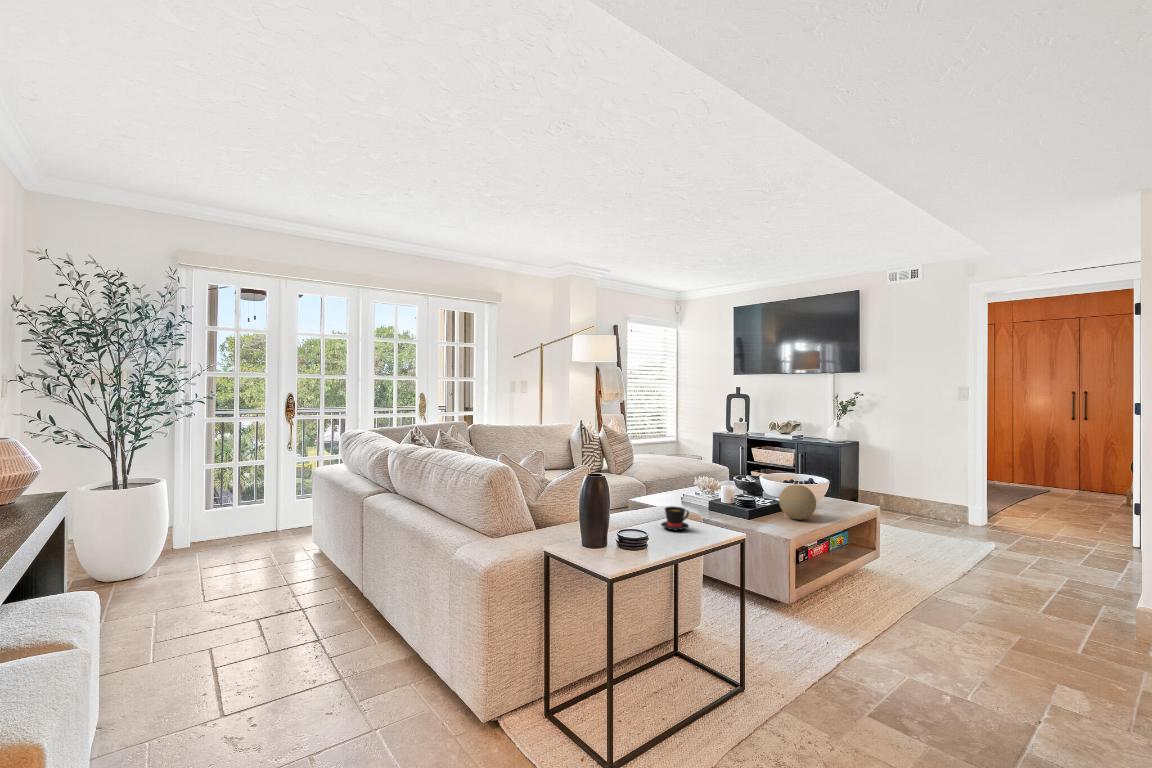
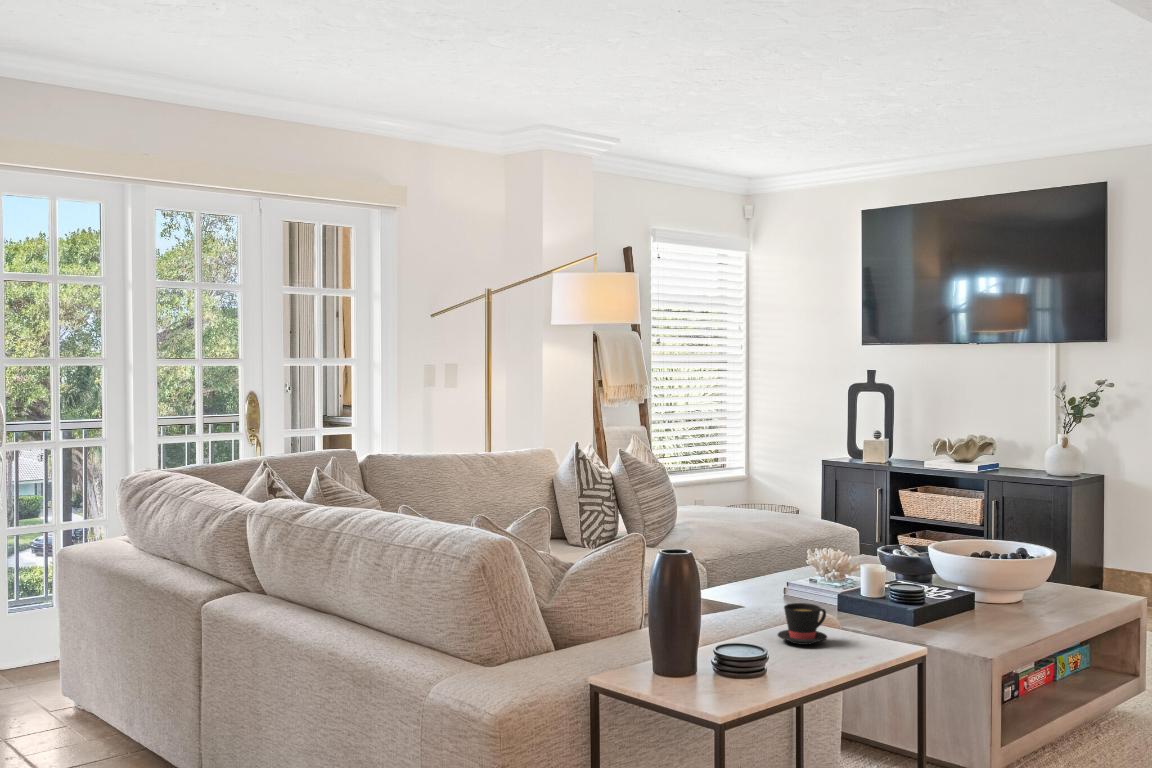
decorative orb: present [779,485,816,520] -> none [968,559,1035,623]

